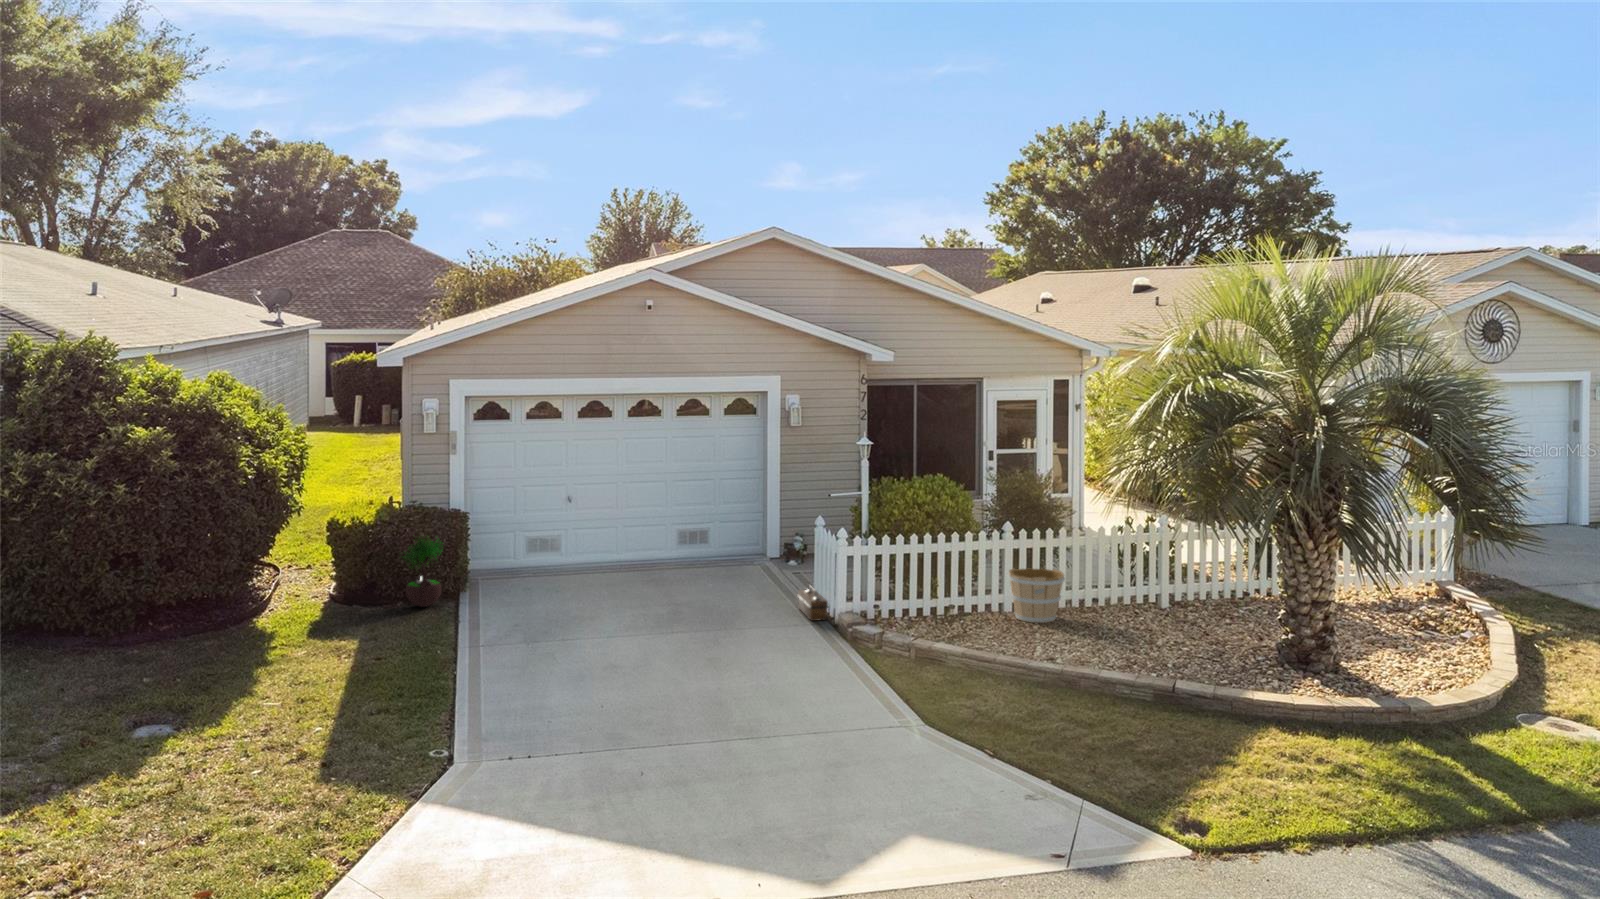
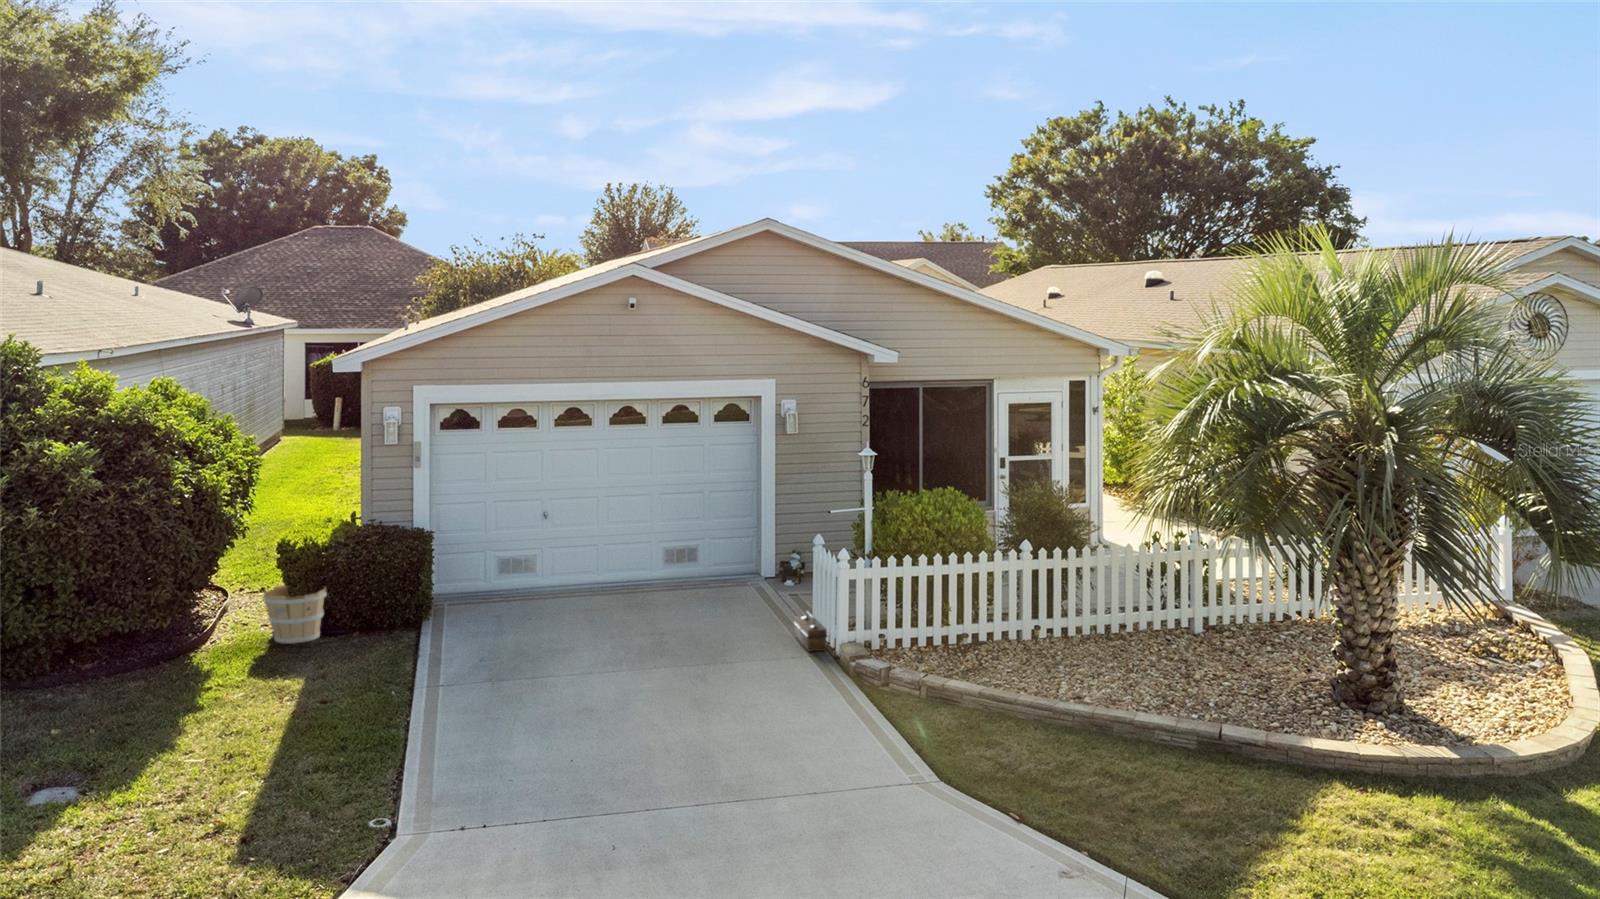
potted tree: present [402,536,442,607] -> none [353,555,406,638]
wooden bucket: present [1008,568,1065,623] -> present [263,586,327,644]

